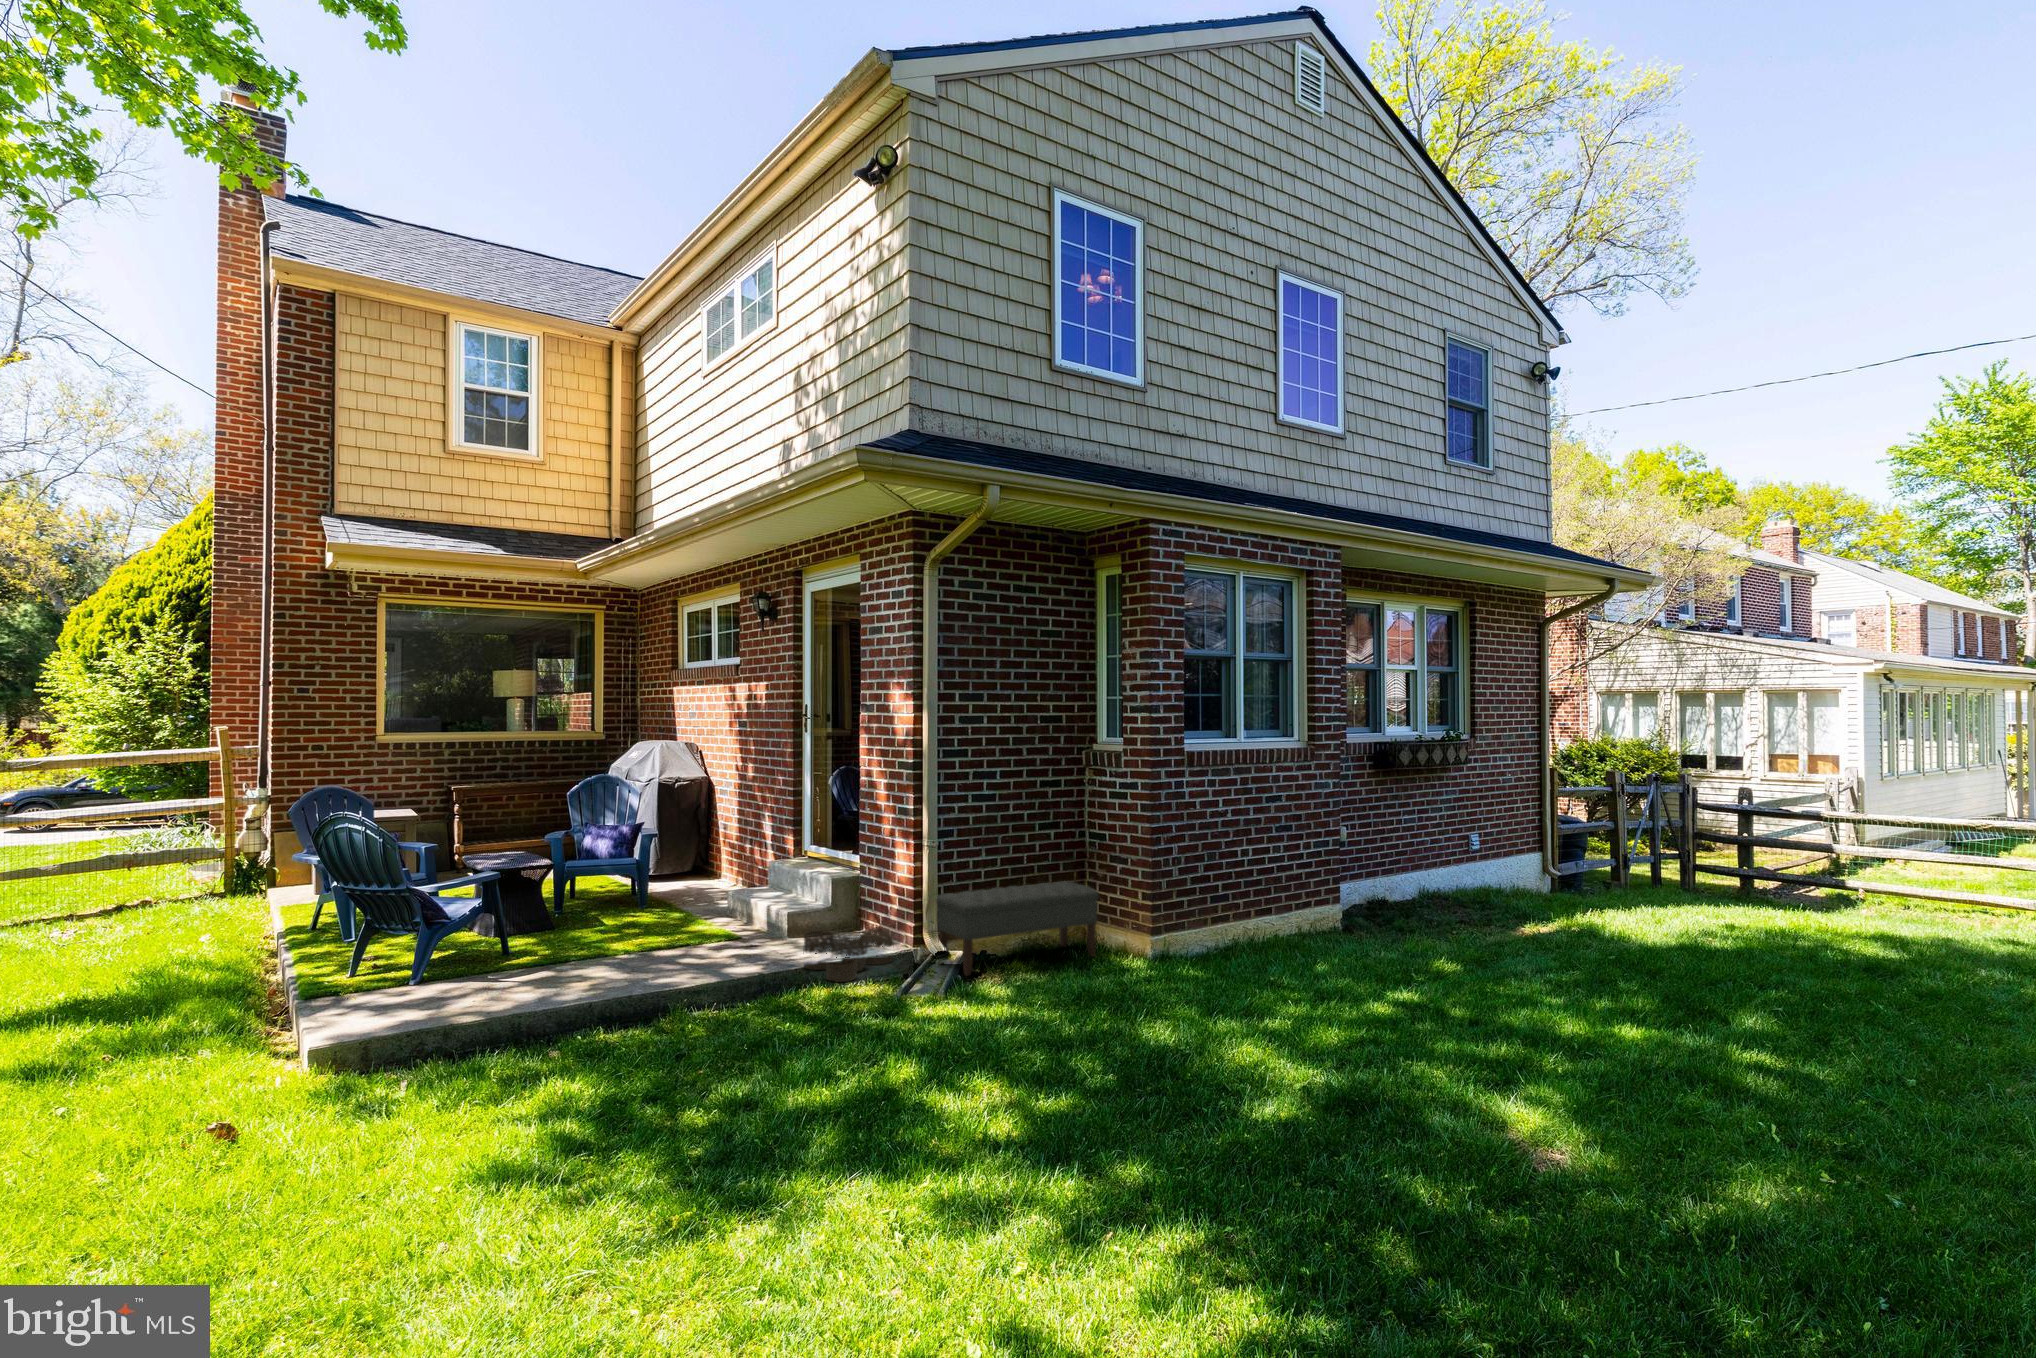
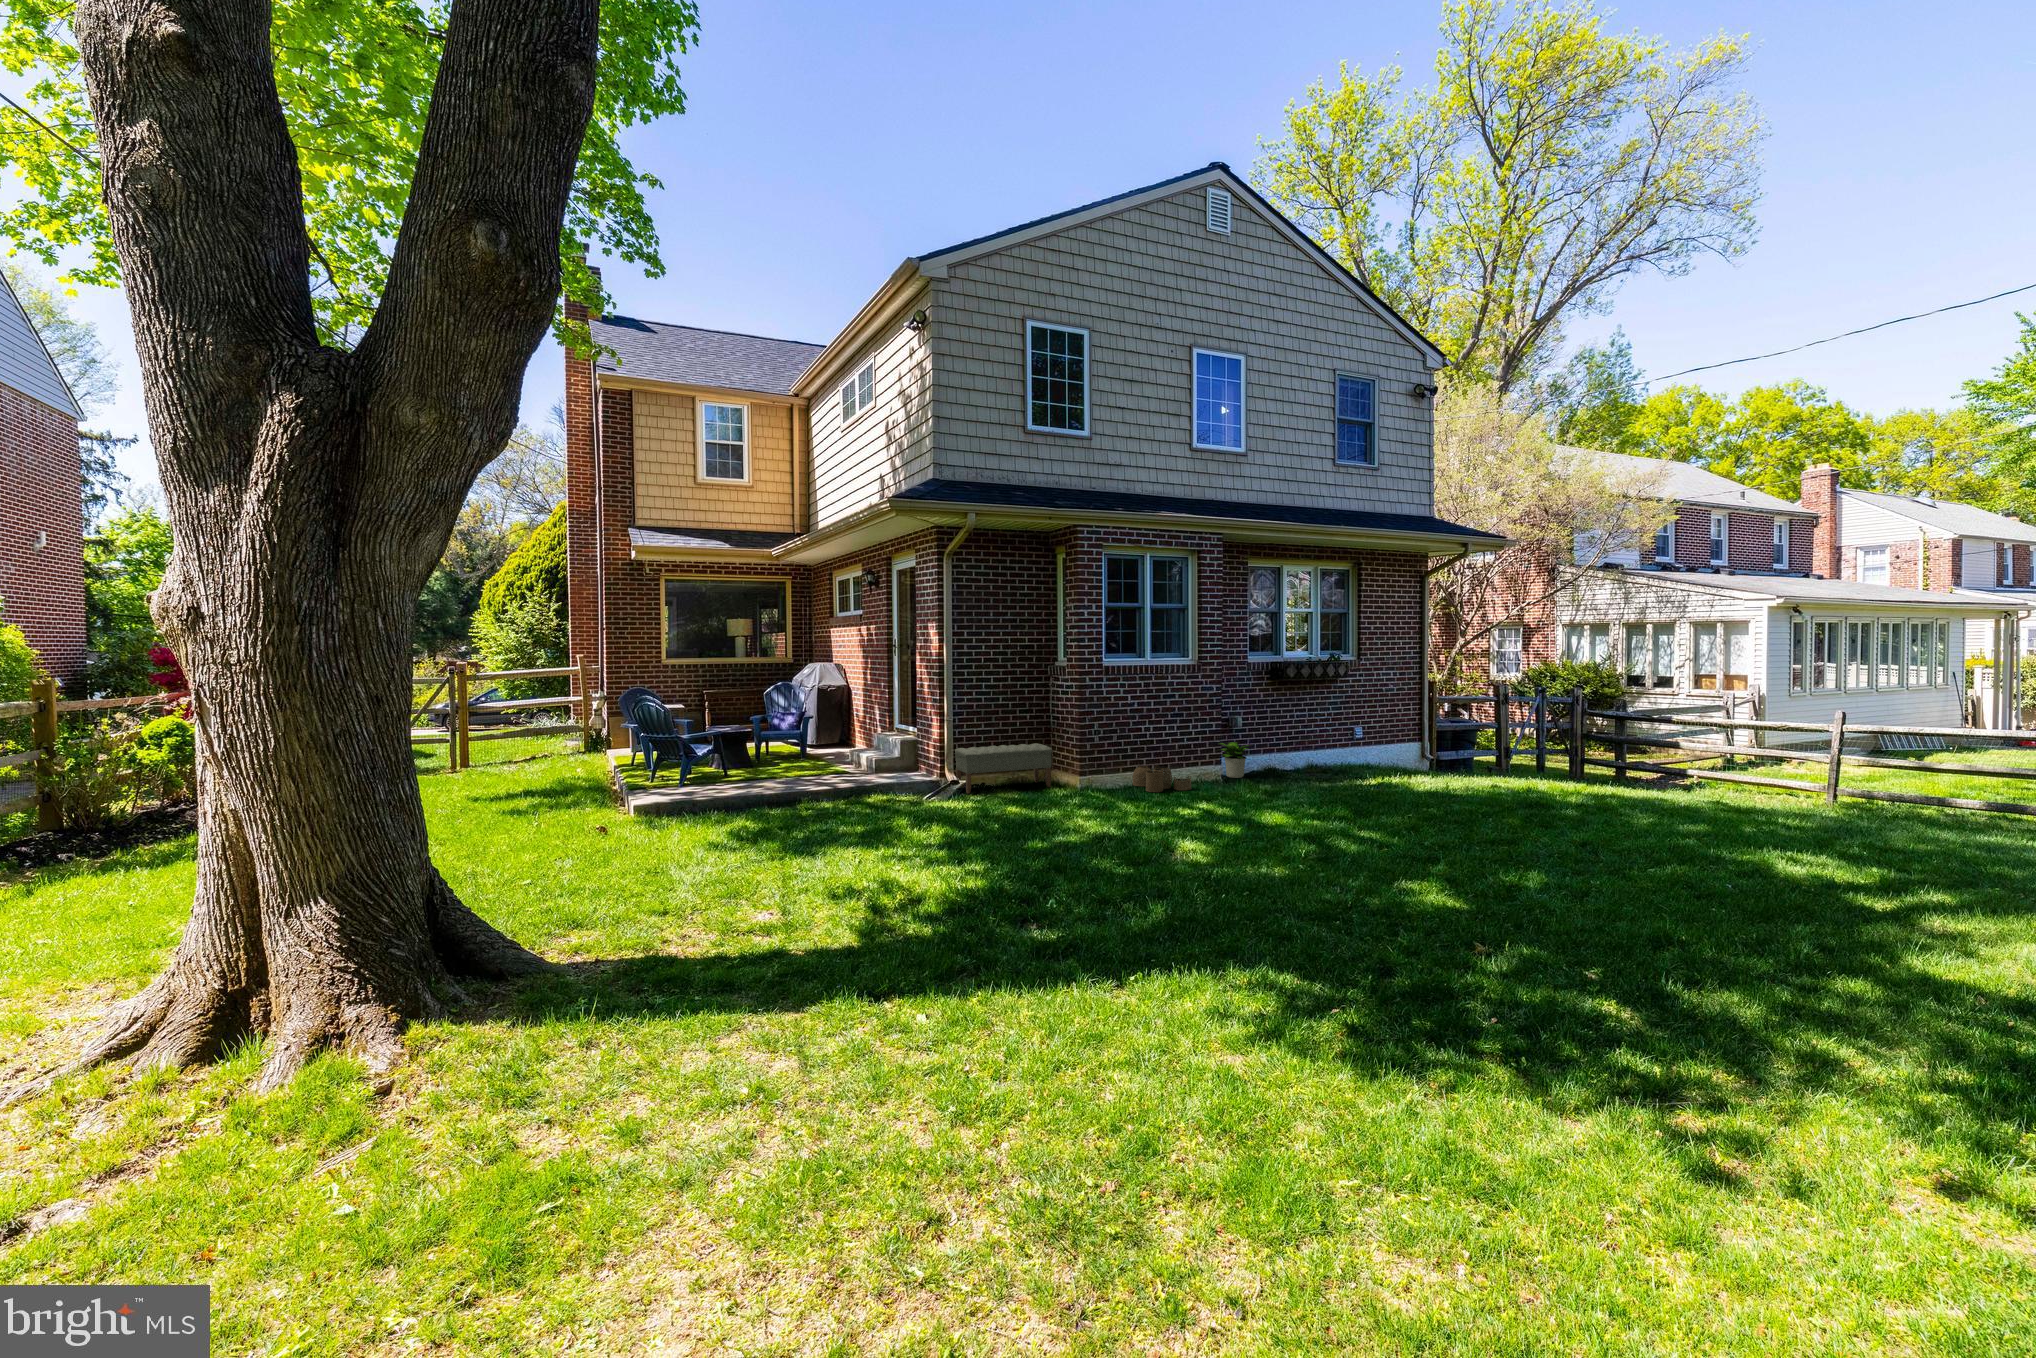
potted plant: none [1327,870,1396,930] -> present [1215,742,1252,778]
woven basket: present [803,925,893,982] -> present [1133,765,1191,792]

